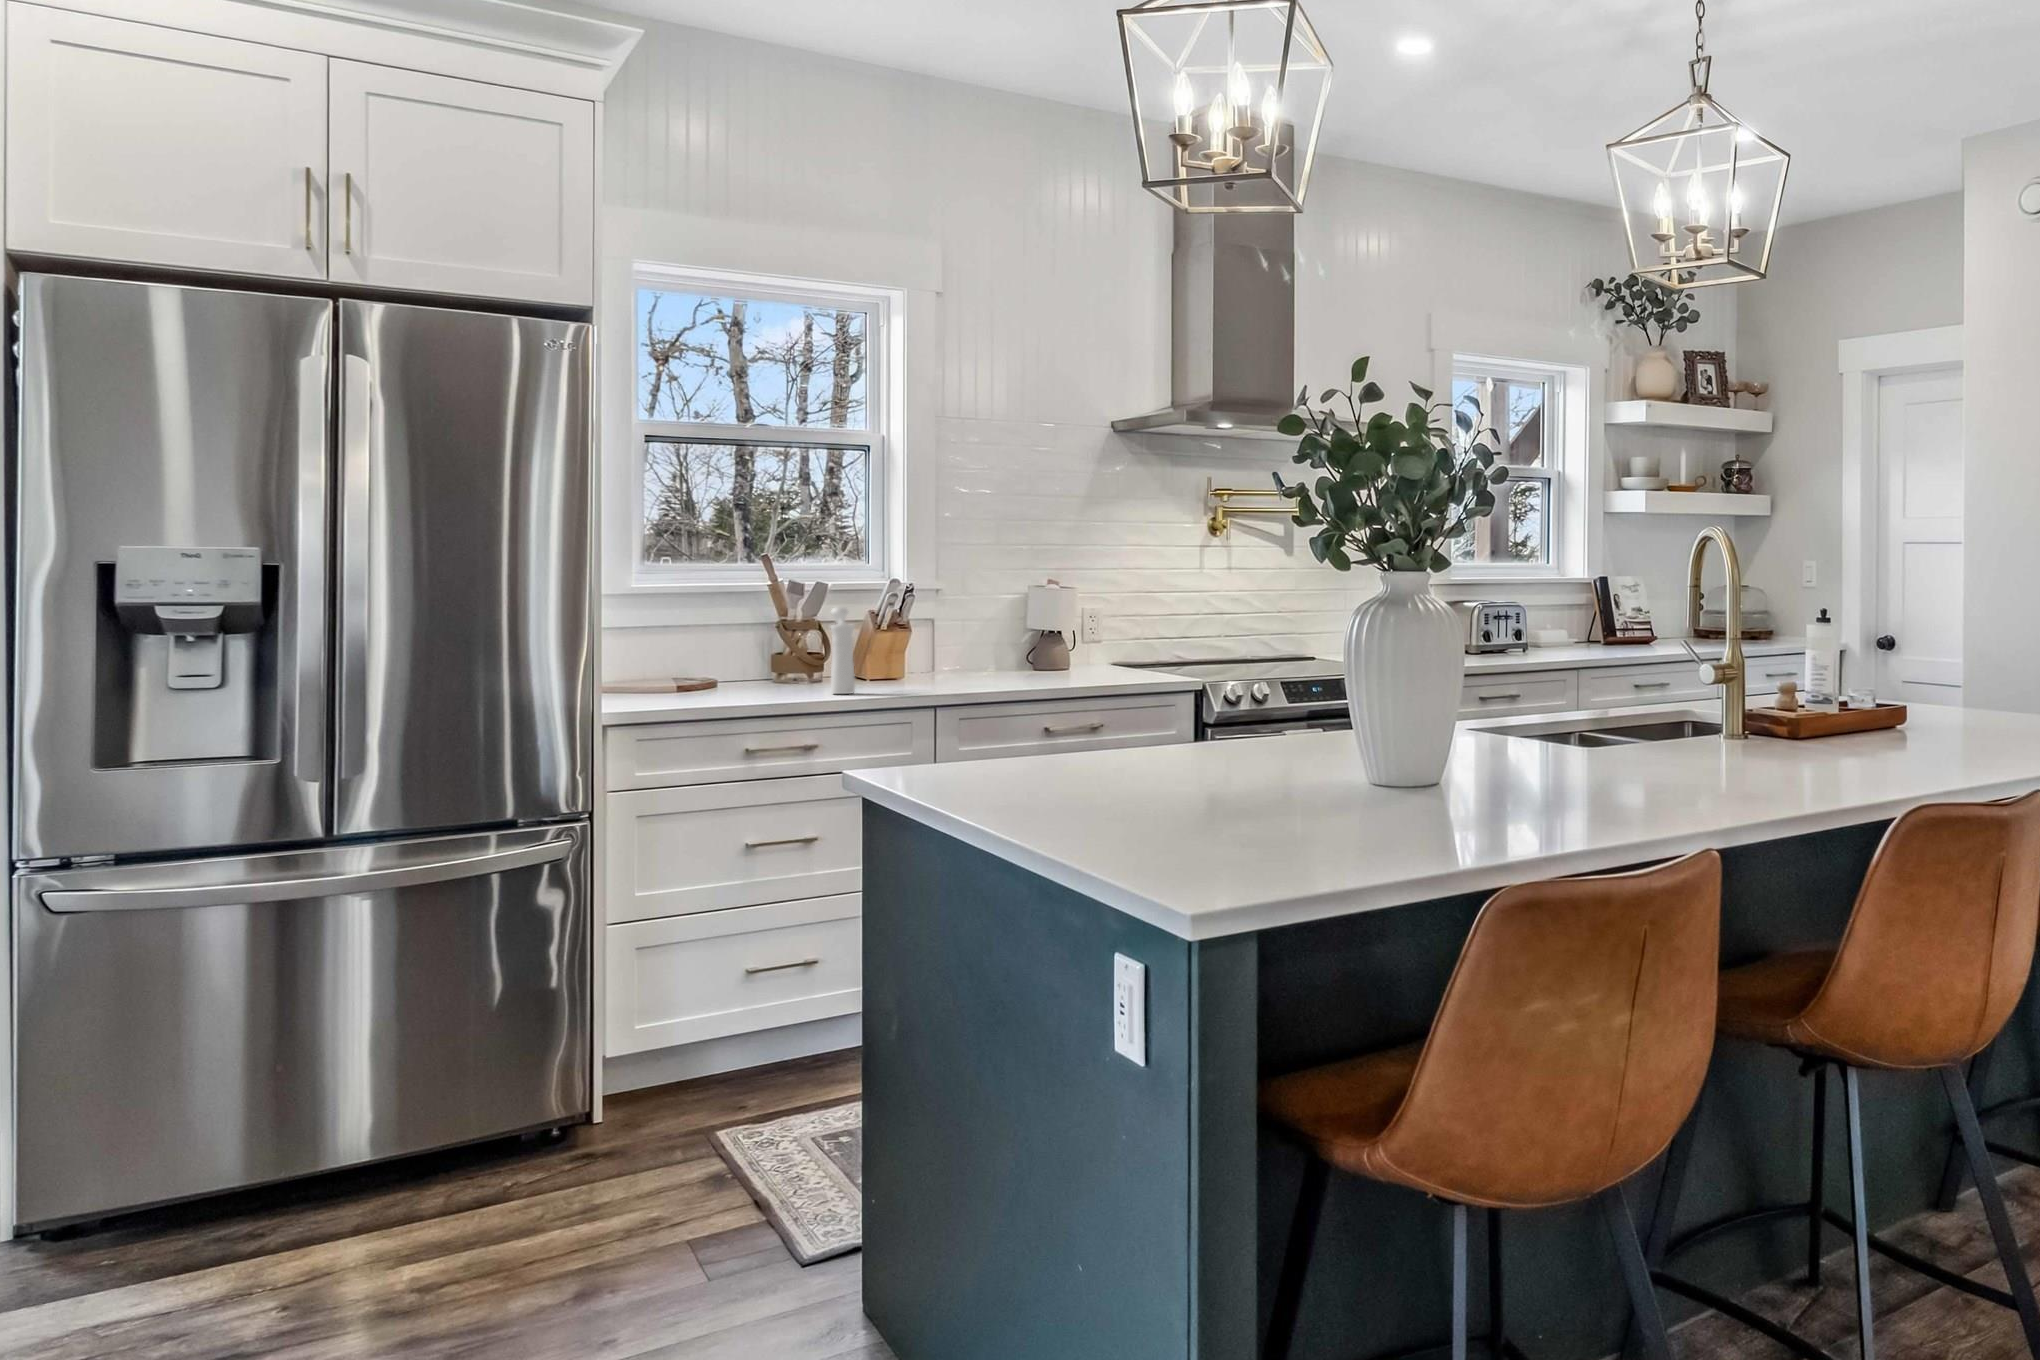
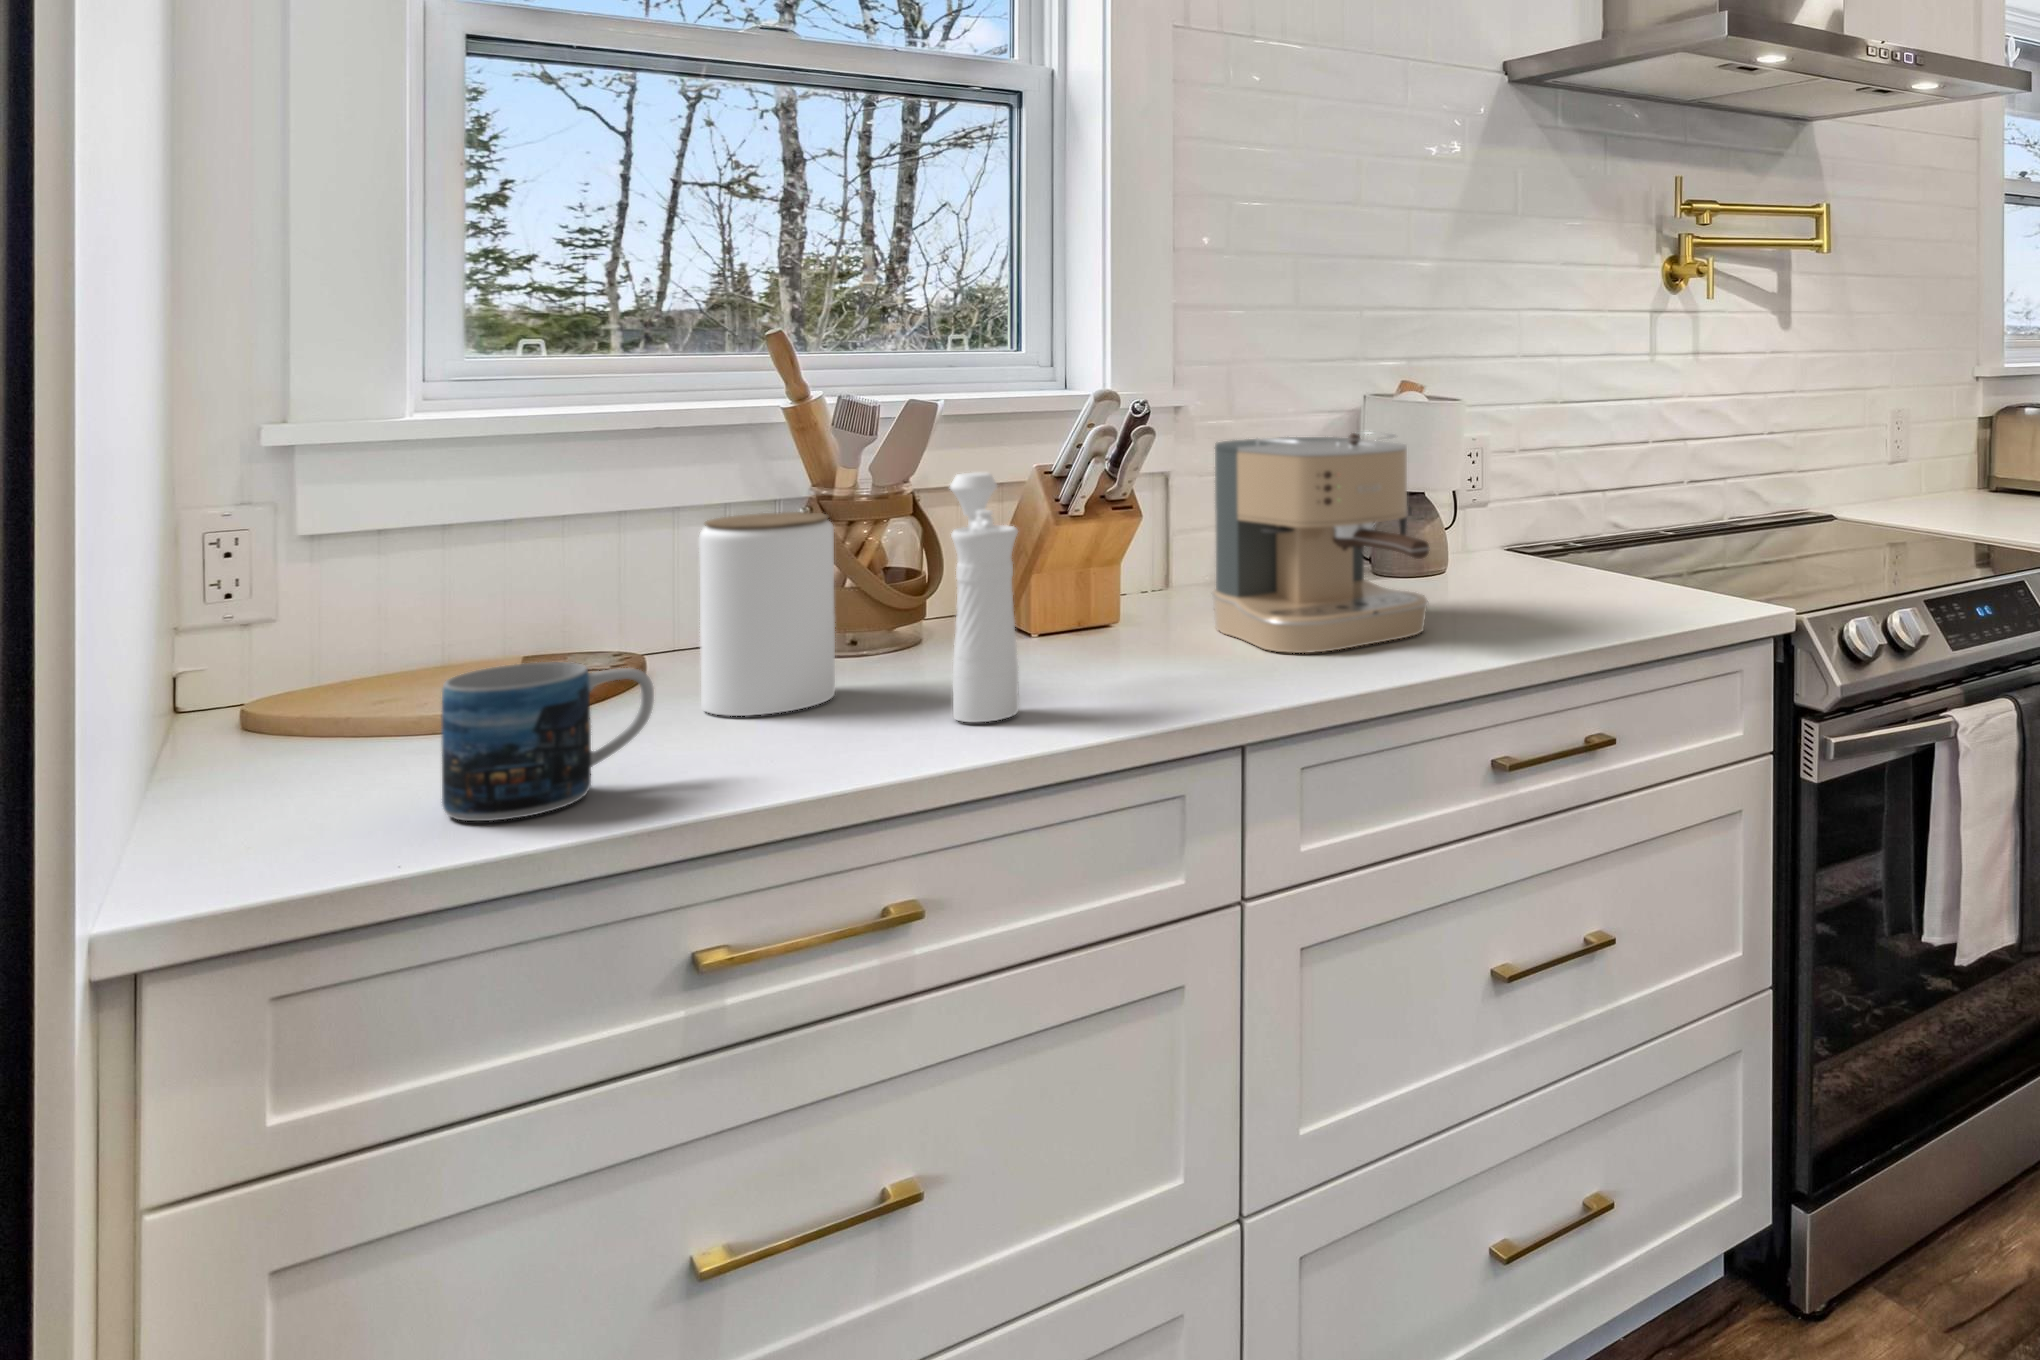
coffee maker: none [943,597,1034,685] -> present [1212,431,1430,653]
jar: none [740,622,788,692] -> present [699,512,835,716]
mug: none [671,660,732,703] -> present [441,662,654,821]

